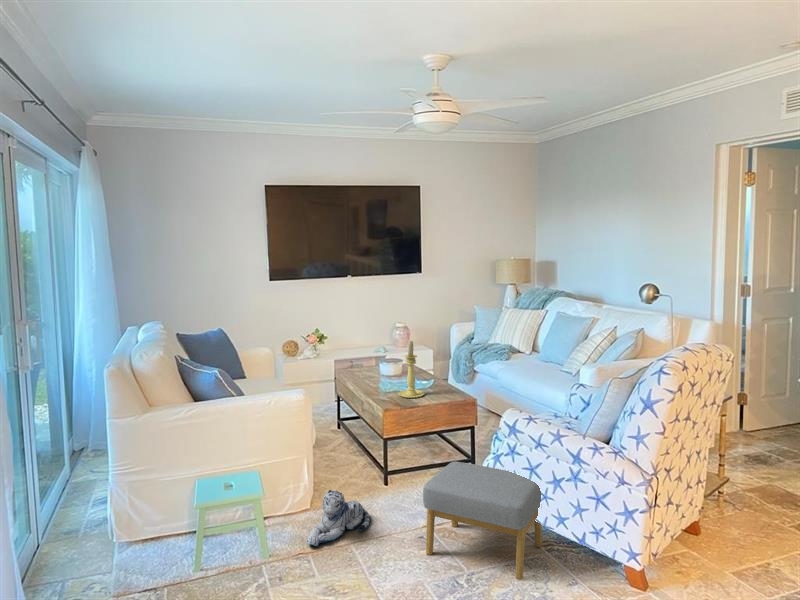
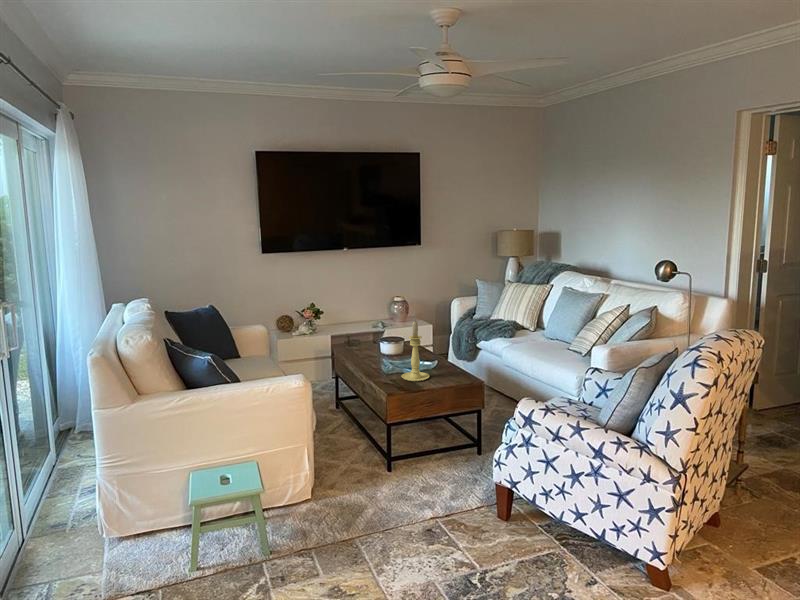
footstool: present [423,462,542,580] -> none [433,452,561,578]
plush toy: present [307,490,370,546] -> none [310,482,375,541]

